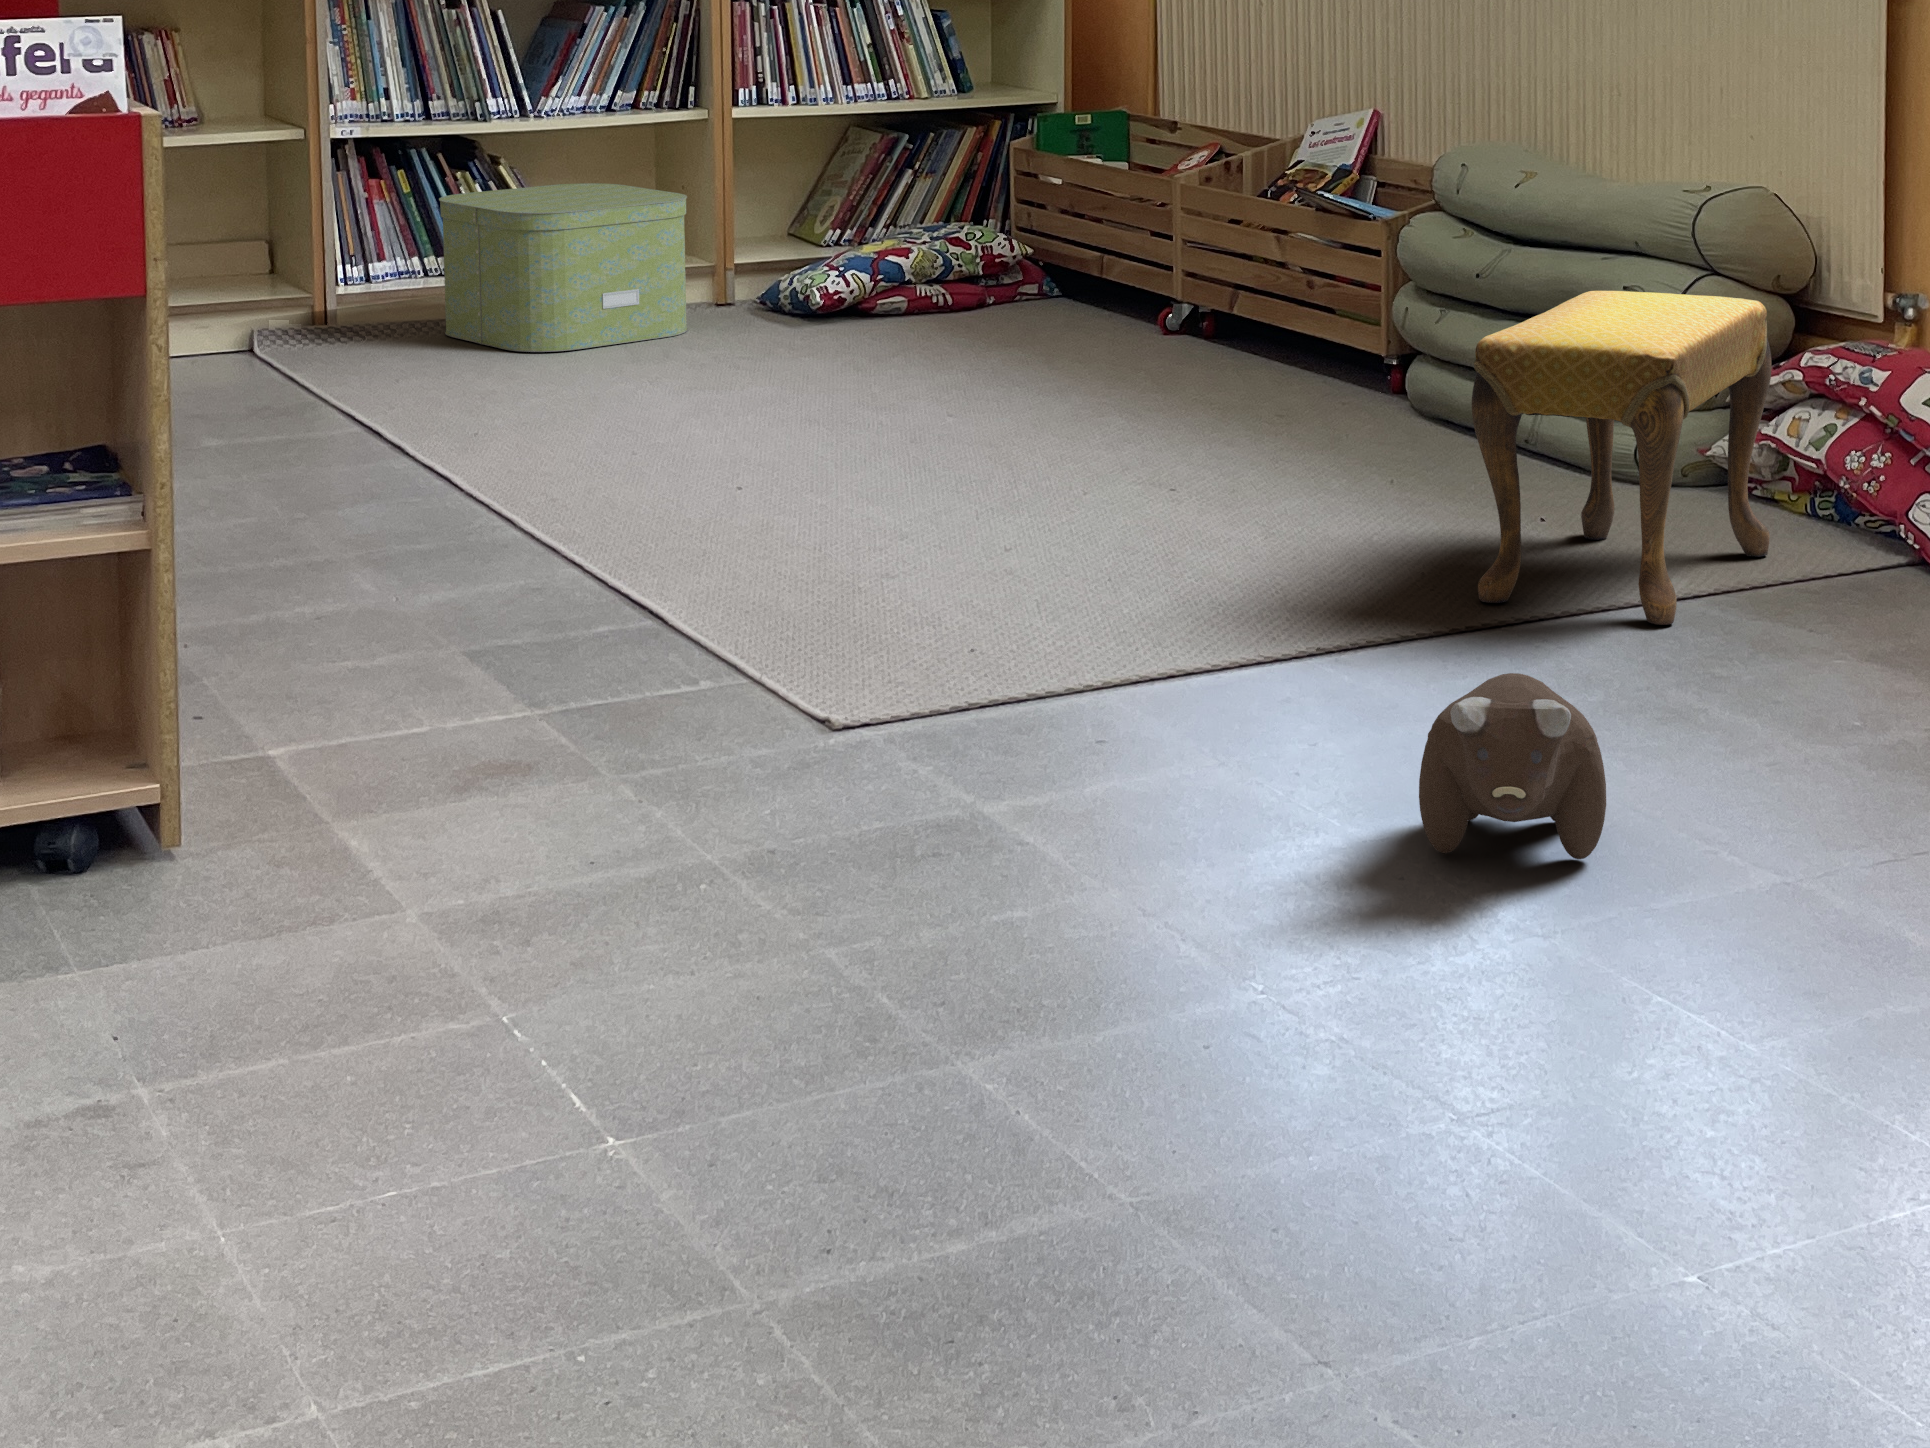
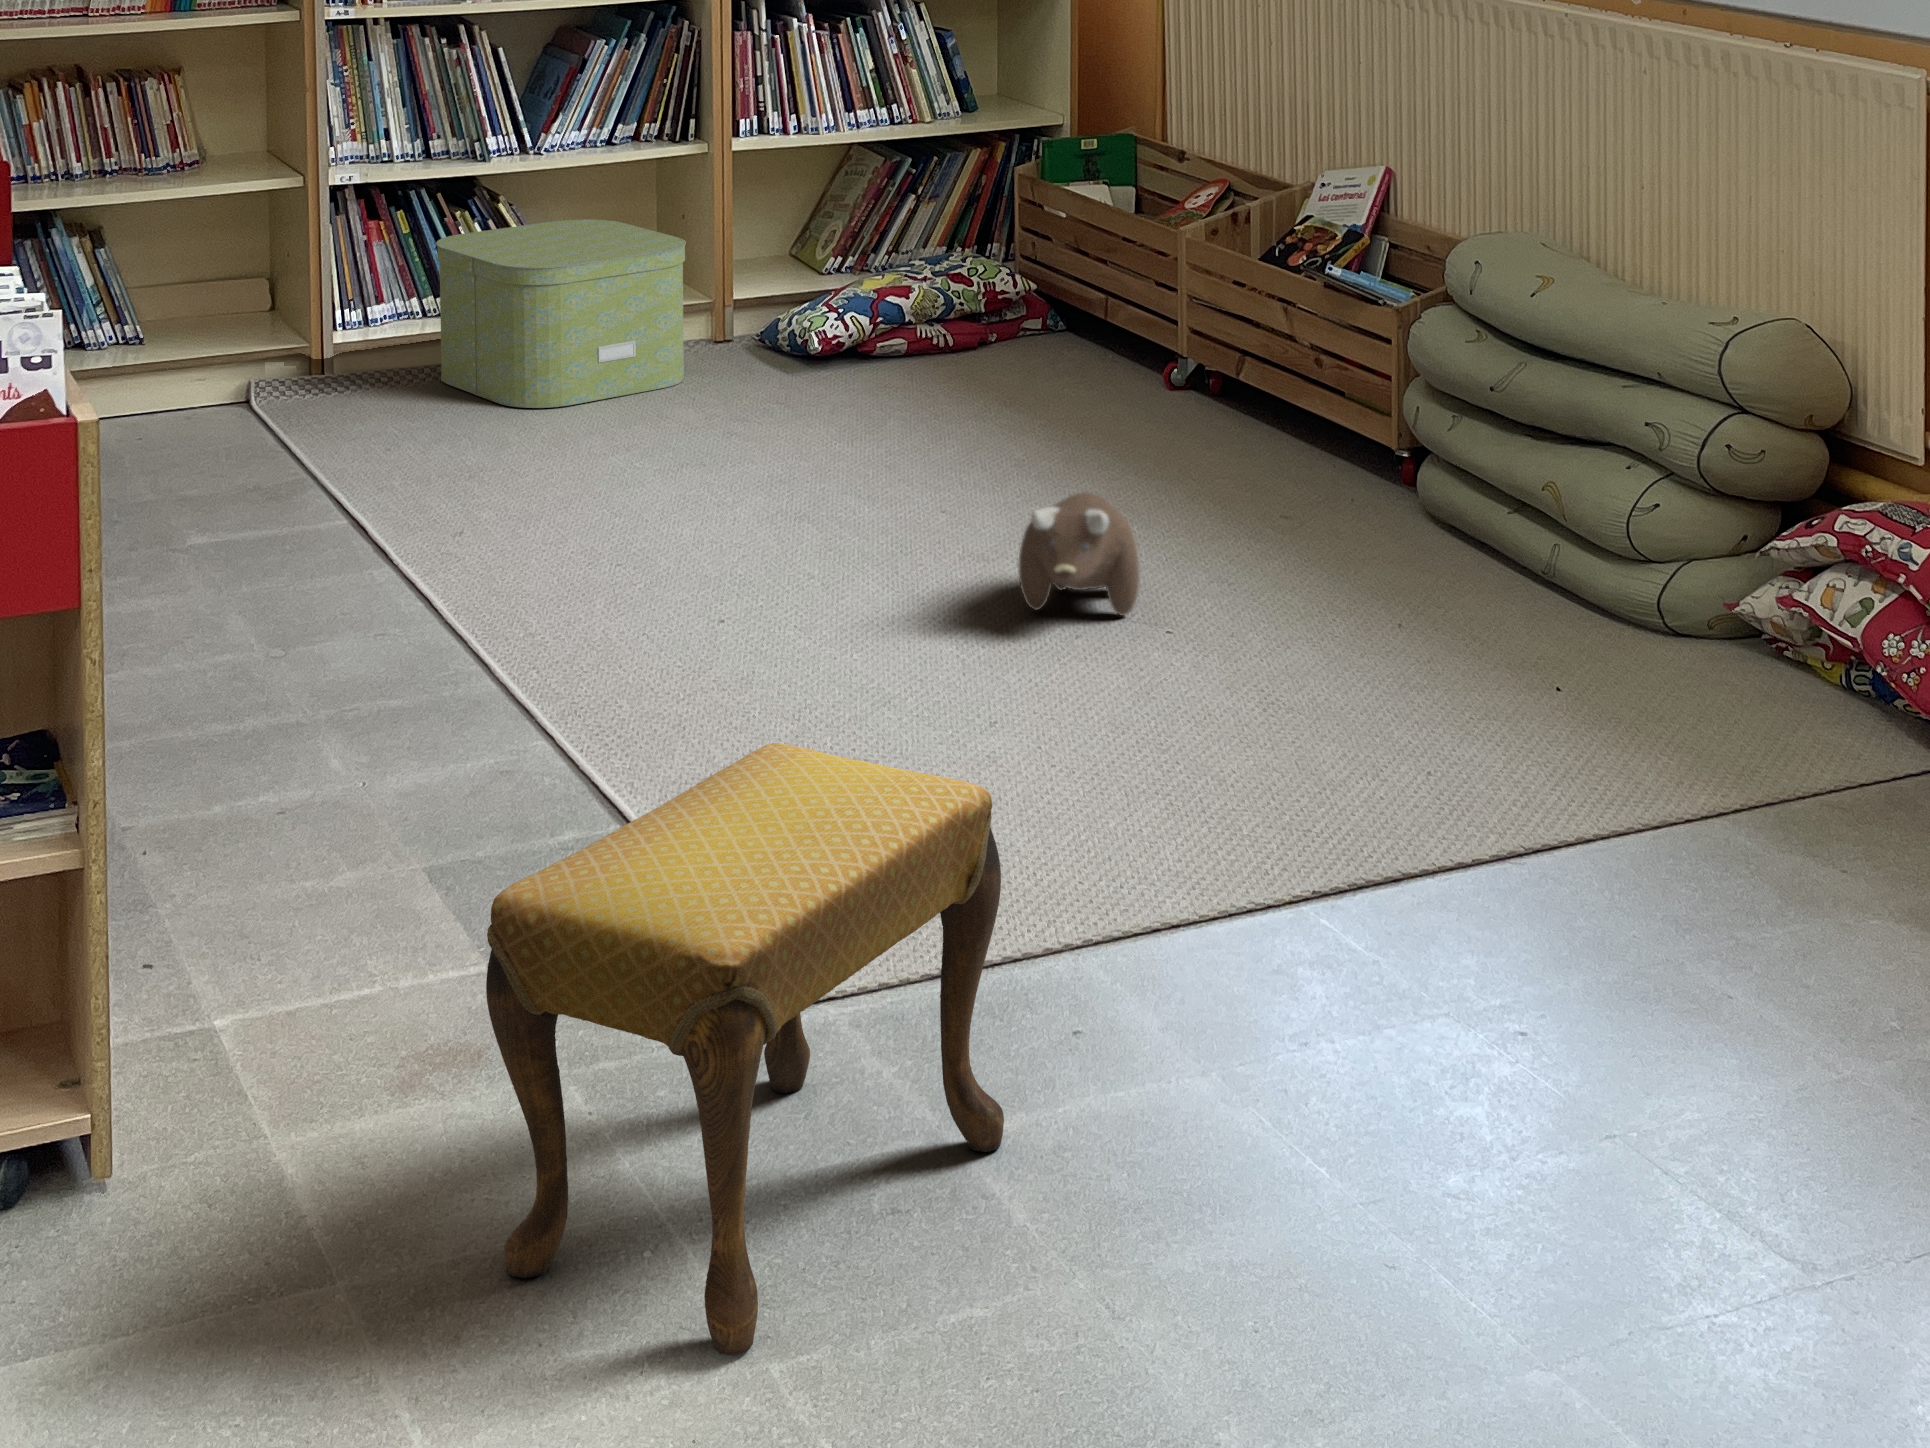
footstool: present [1472,291,1772,625] -> present [486,743,1004,1355]
plush toy: present [1419,673,1606,859] -> present [1019,492,1139,615]

